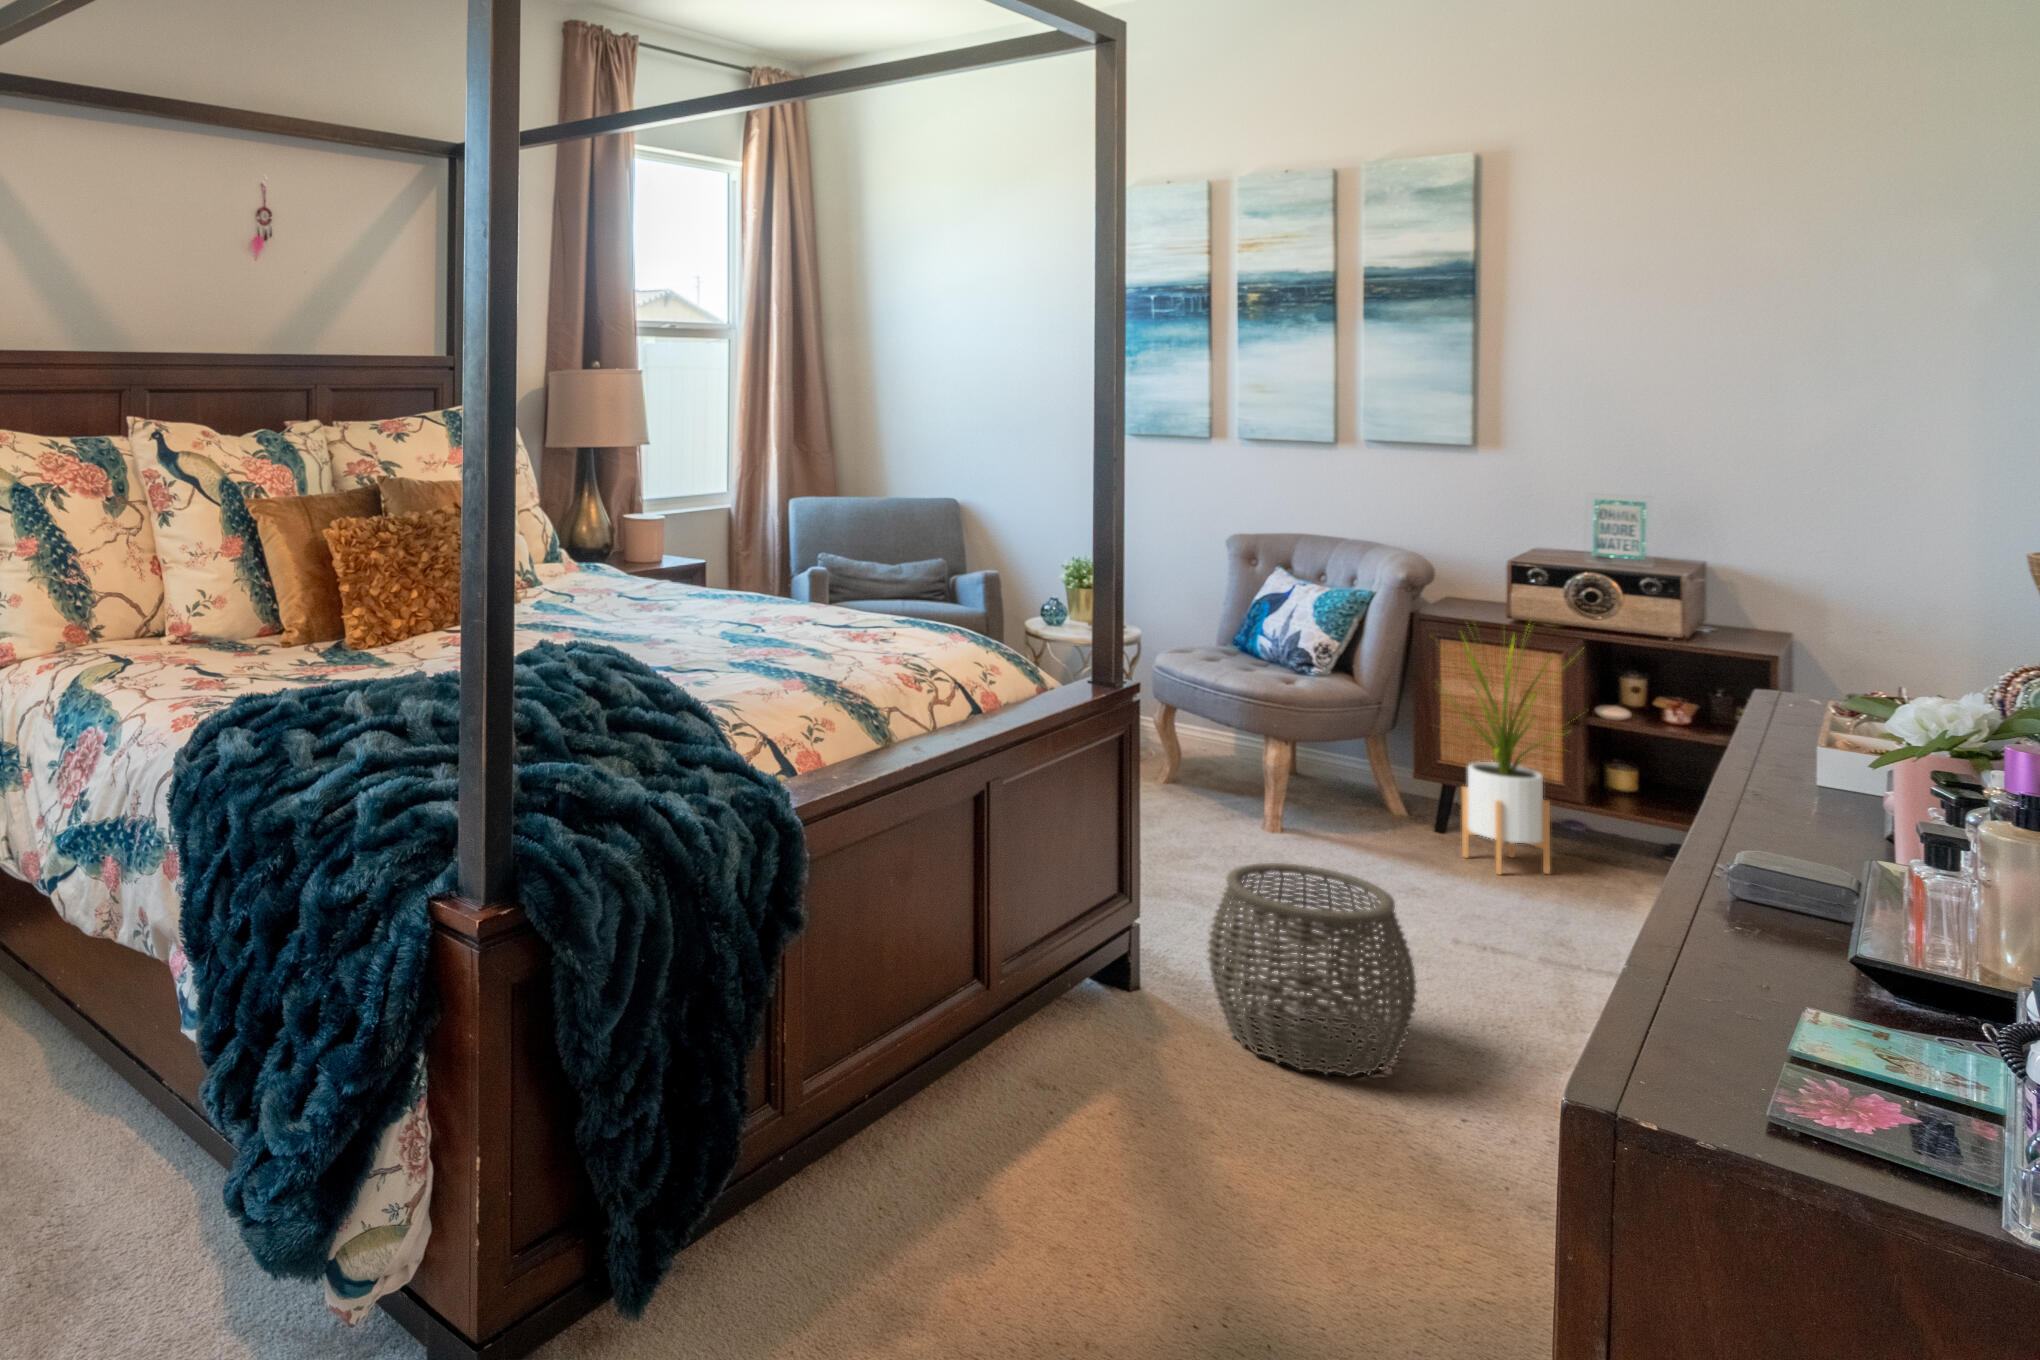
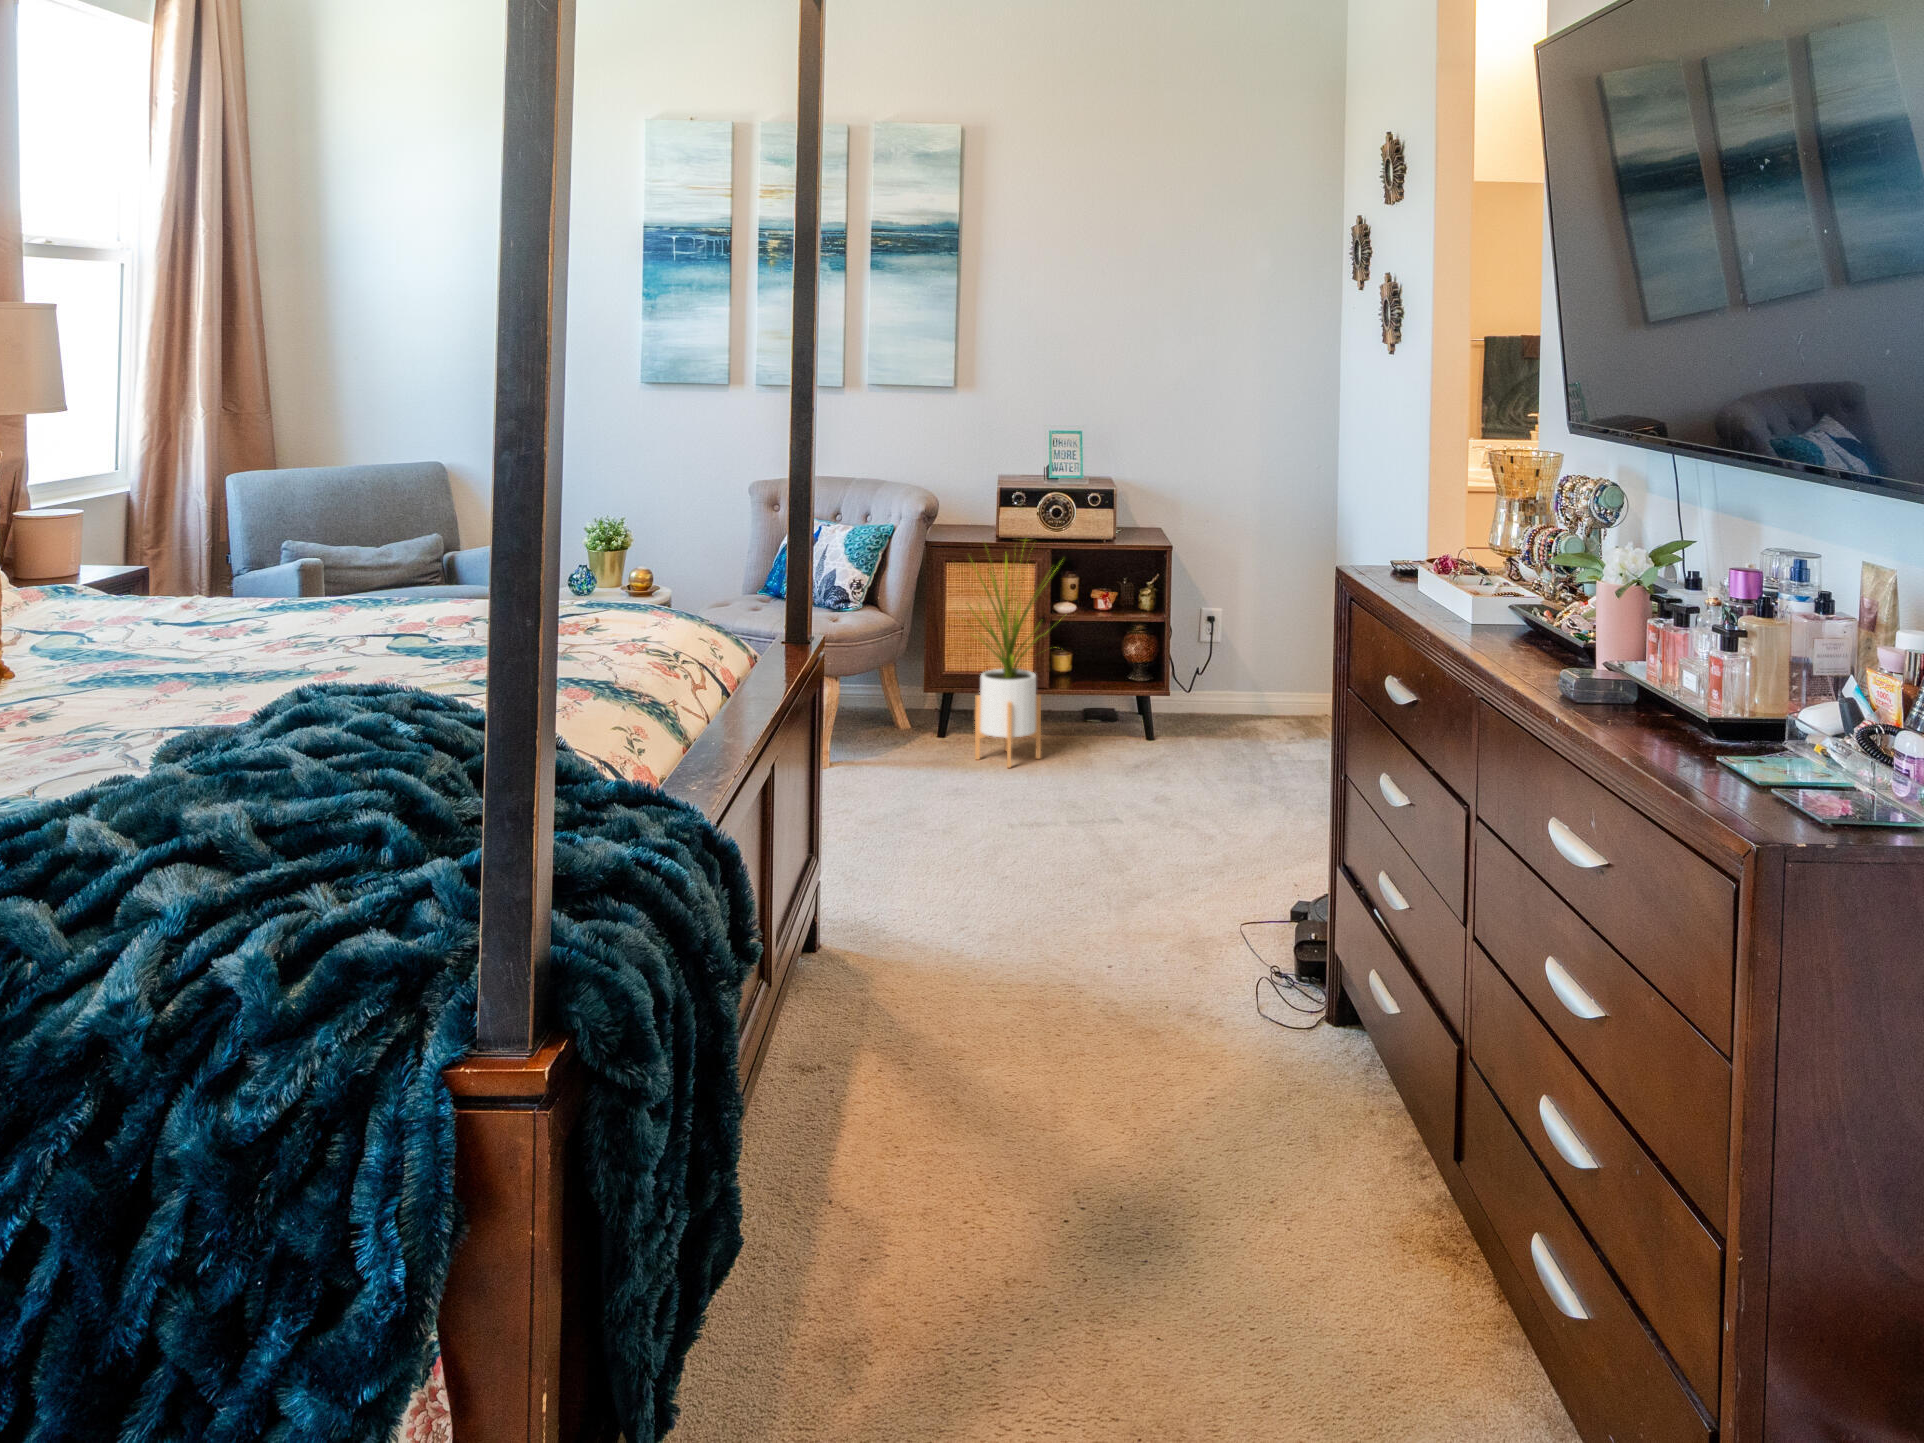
woven basket: present [1208,863,1417,1076] -> none [904,789,1079,984]

